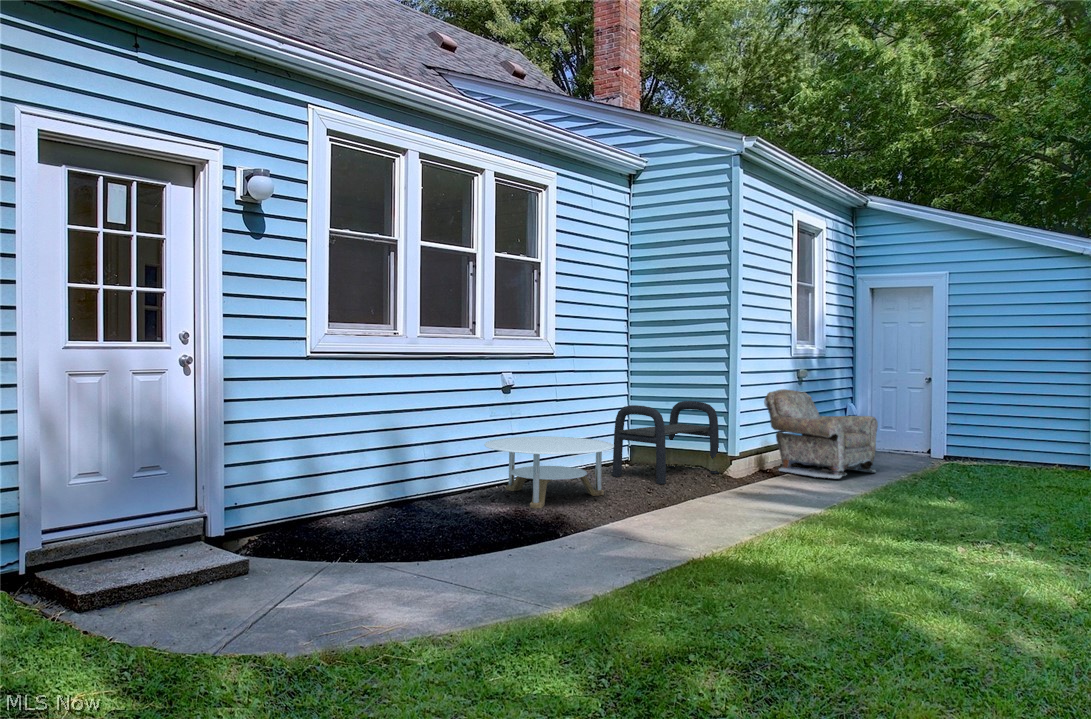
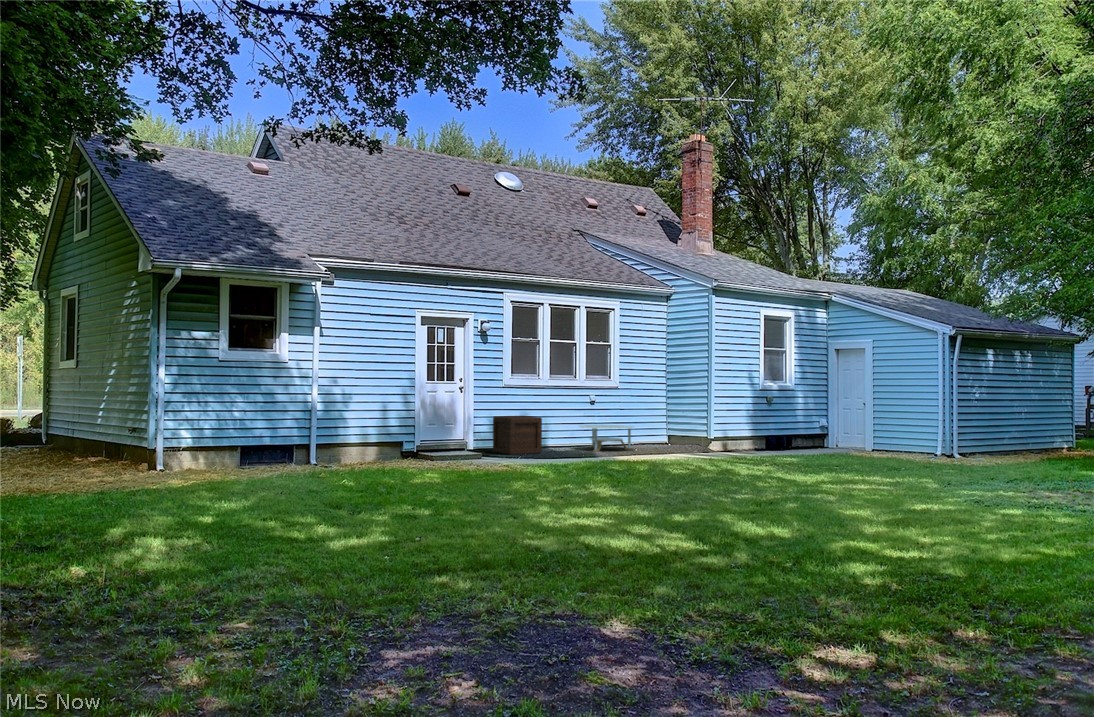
armchair: present [764,389,878,478] -> none [732,406,791,450]
bench: present [613,401,719,484] -> none [648,411,704,449]
wooden crate: none [280,427,417,545] -> present [493,415,542,455]

